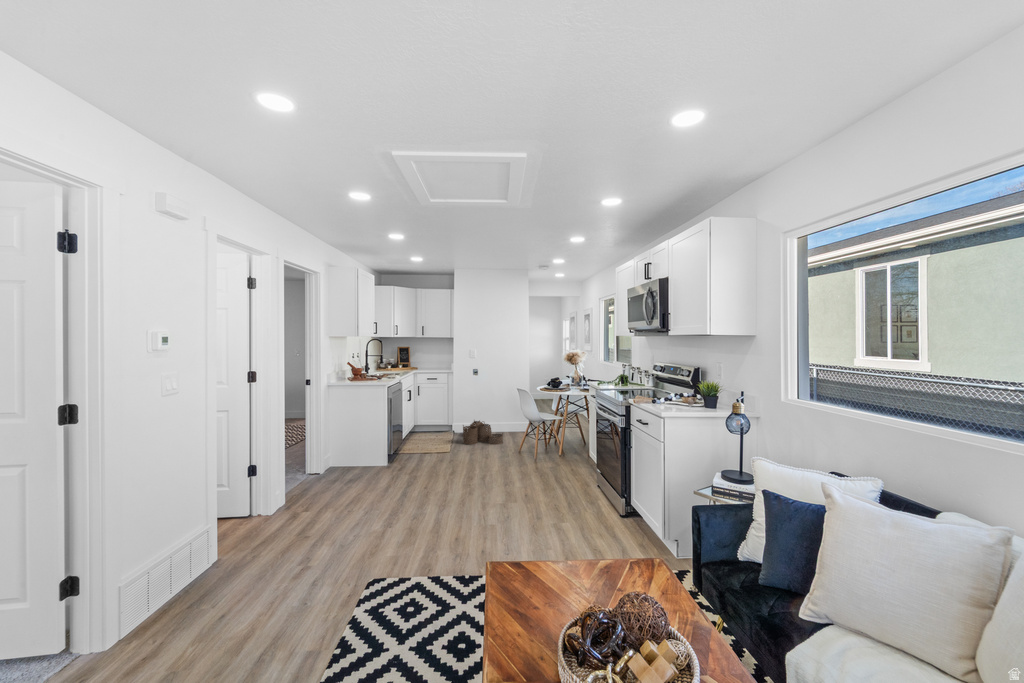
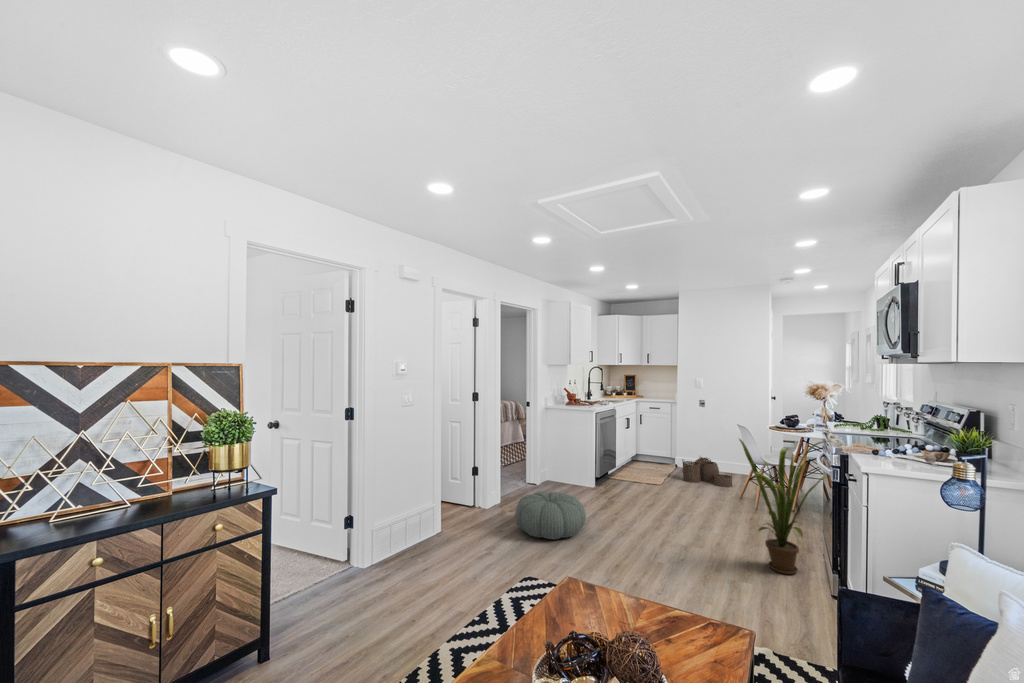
house plant: none [549,401,607,506] -> present [740,439,827,574]
pouf: none [323,479,405,534] -> present [515,492,586,539]

